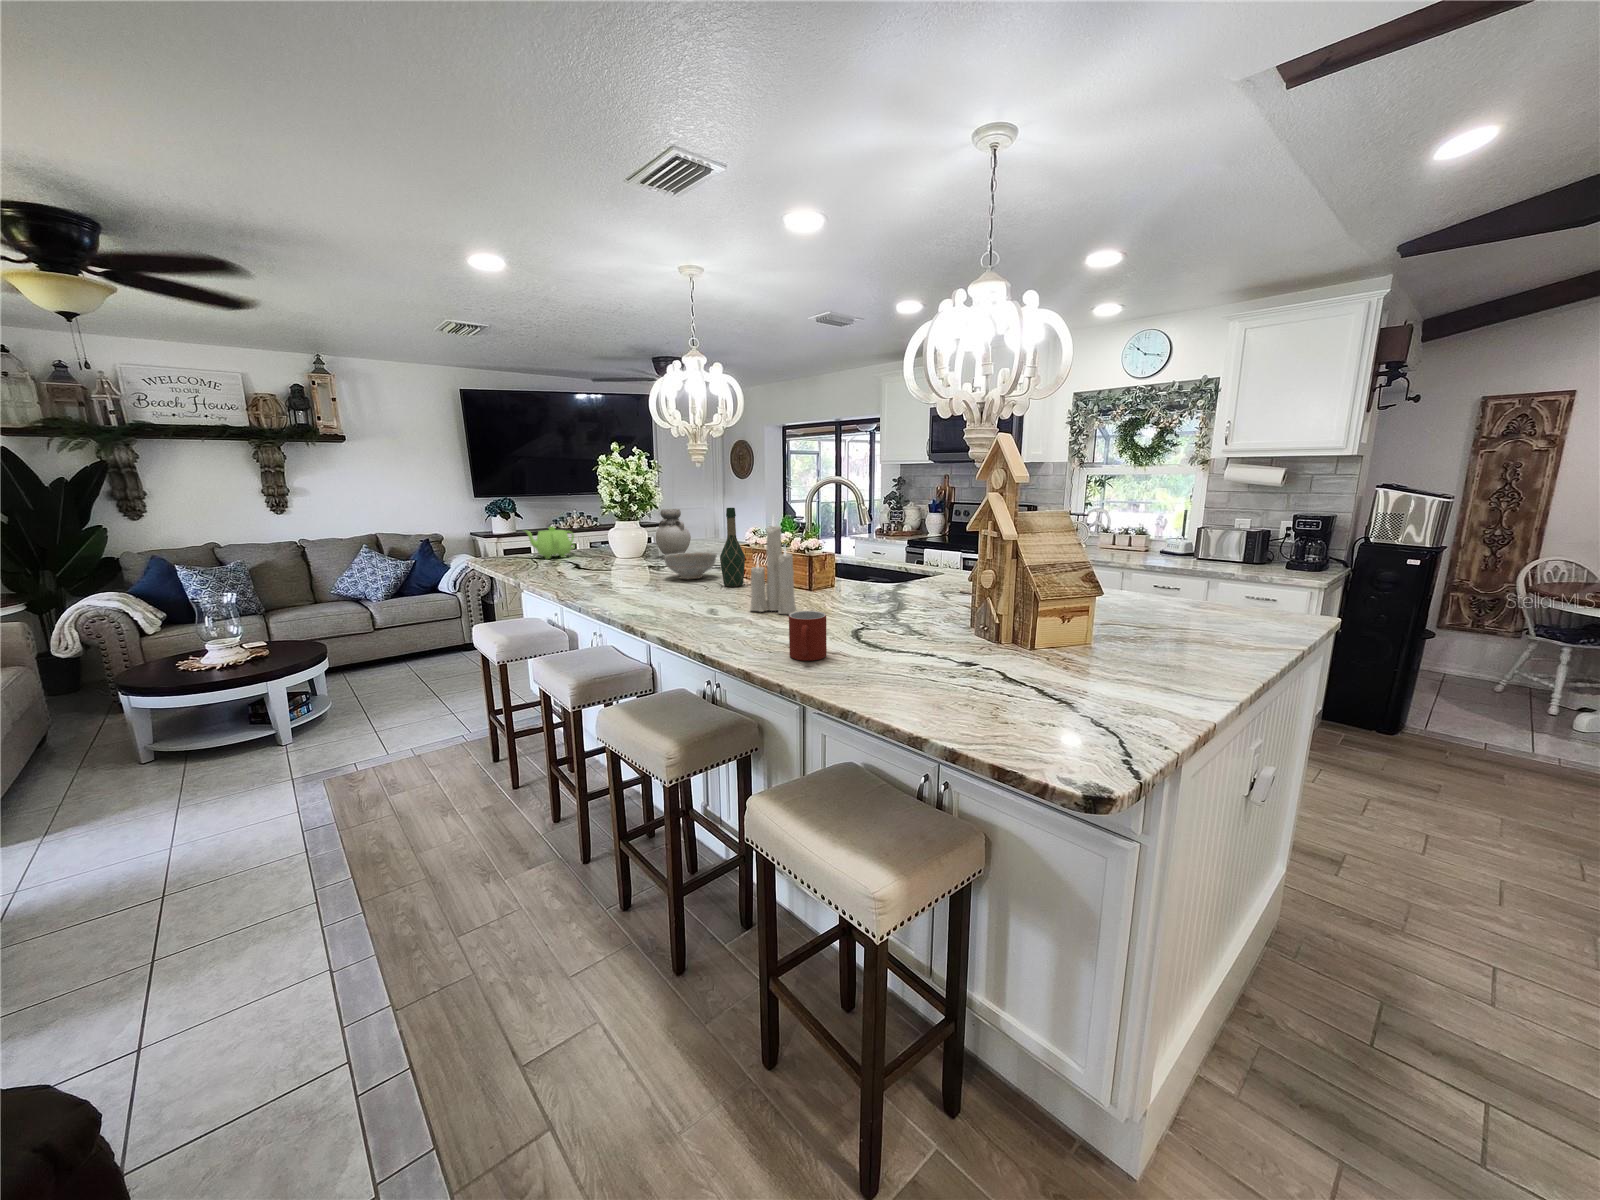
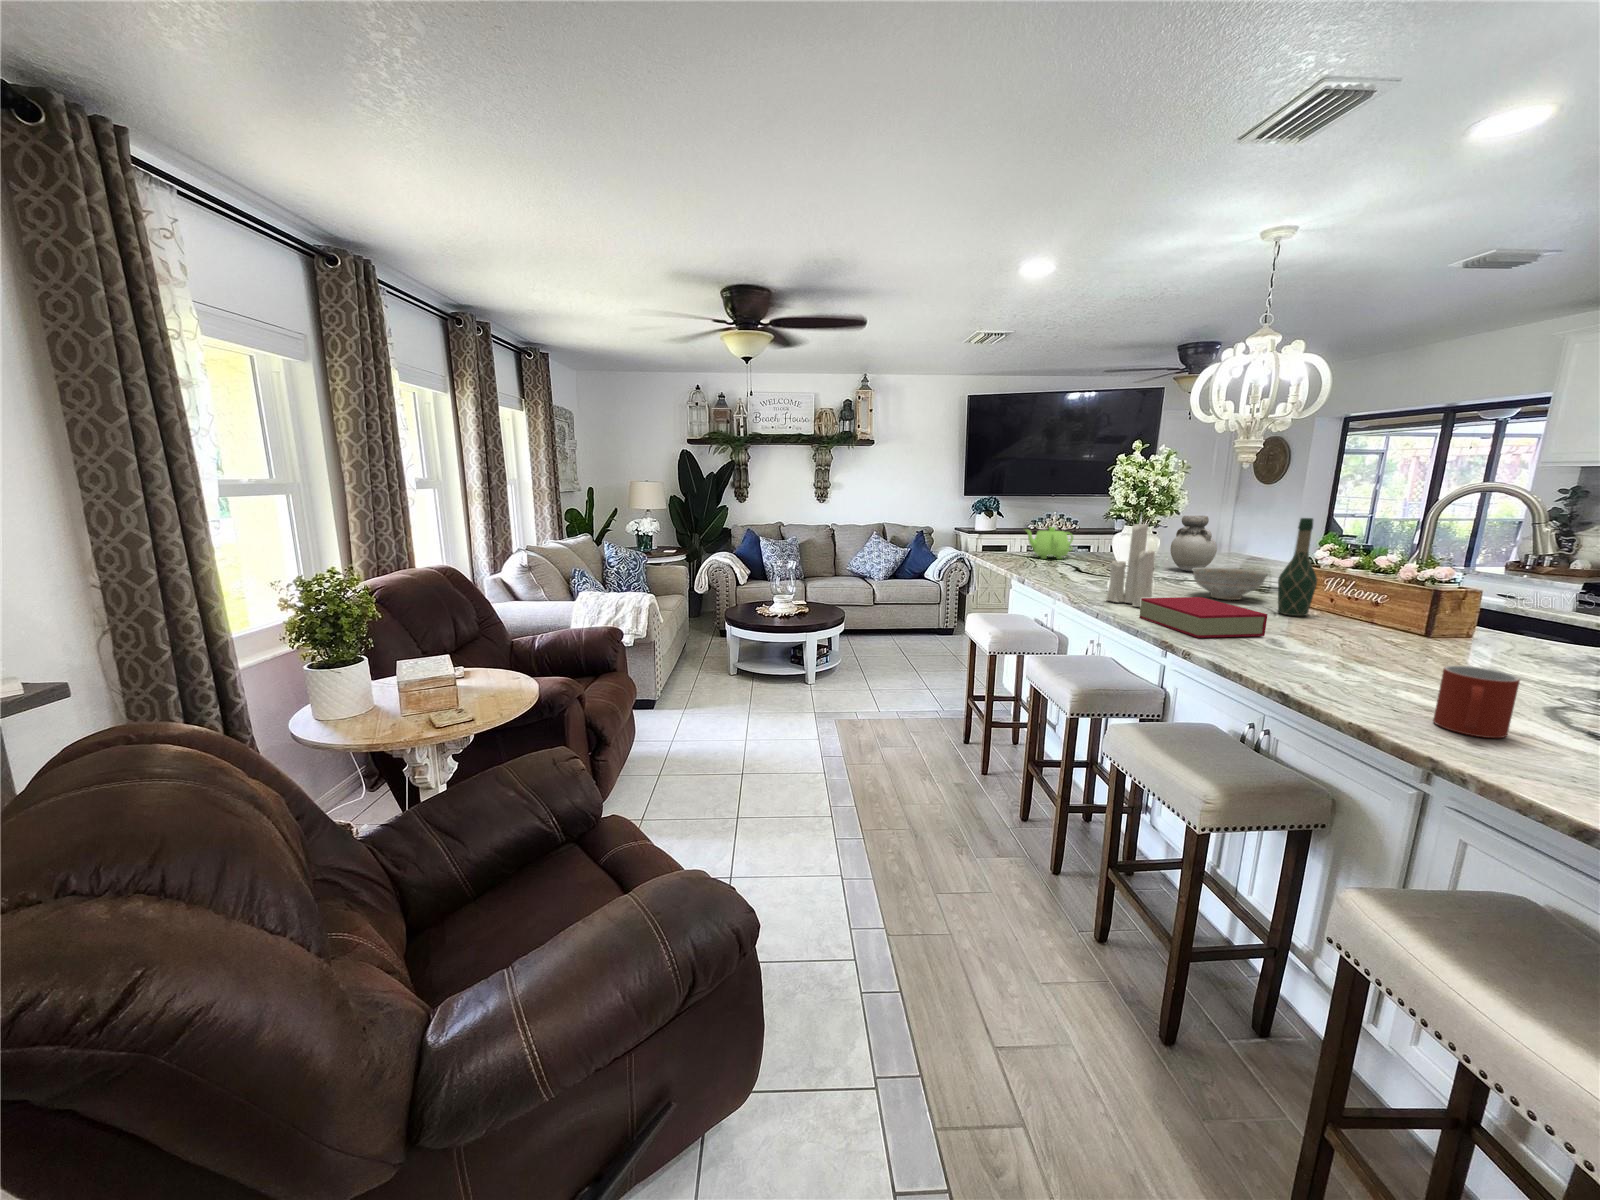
candle: present [750,525,796,614] -> present [1106,523,1155,607]
book: none [613,581,707,617] -> present [1140,597,1267,638]

